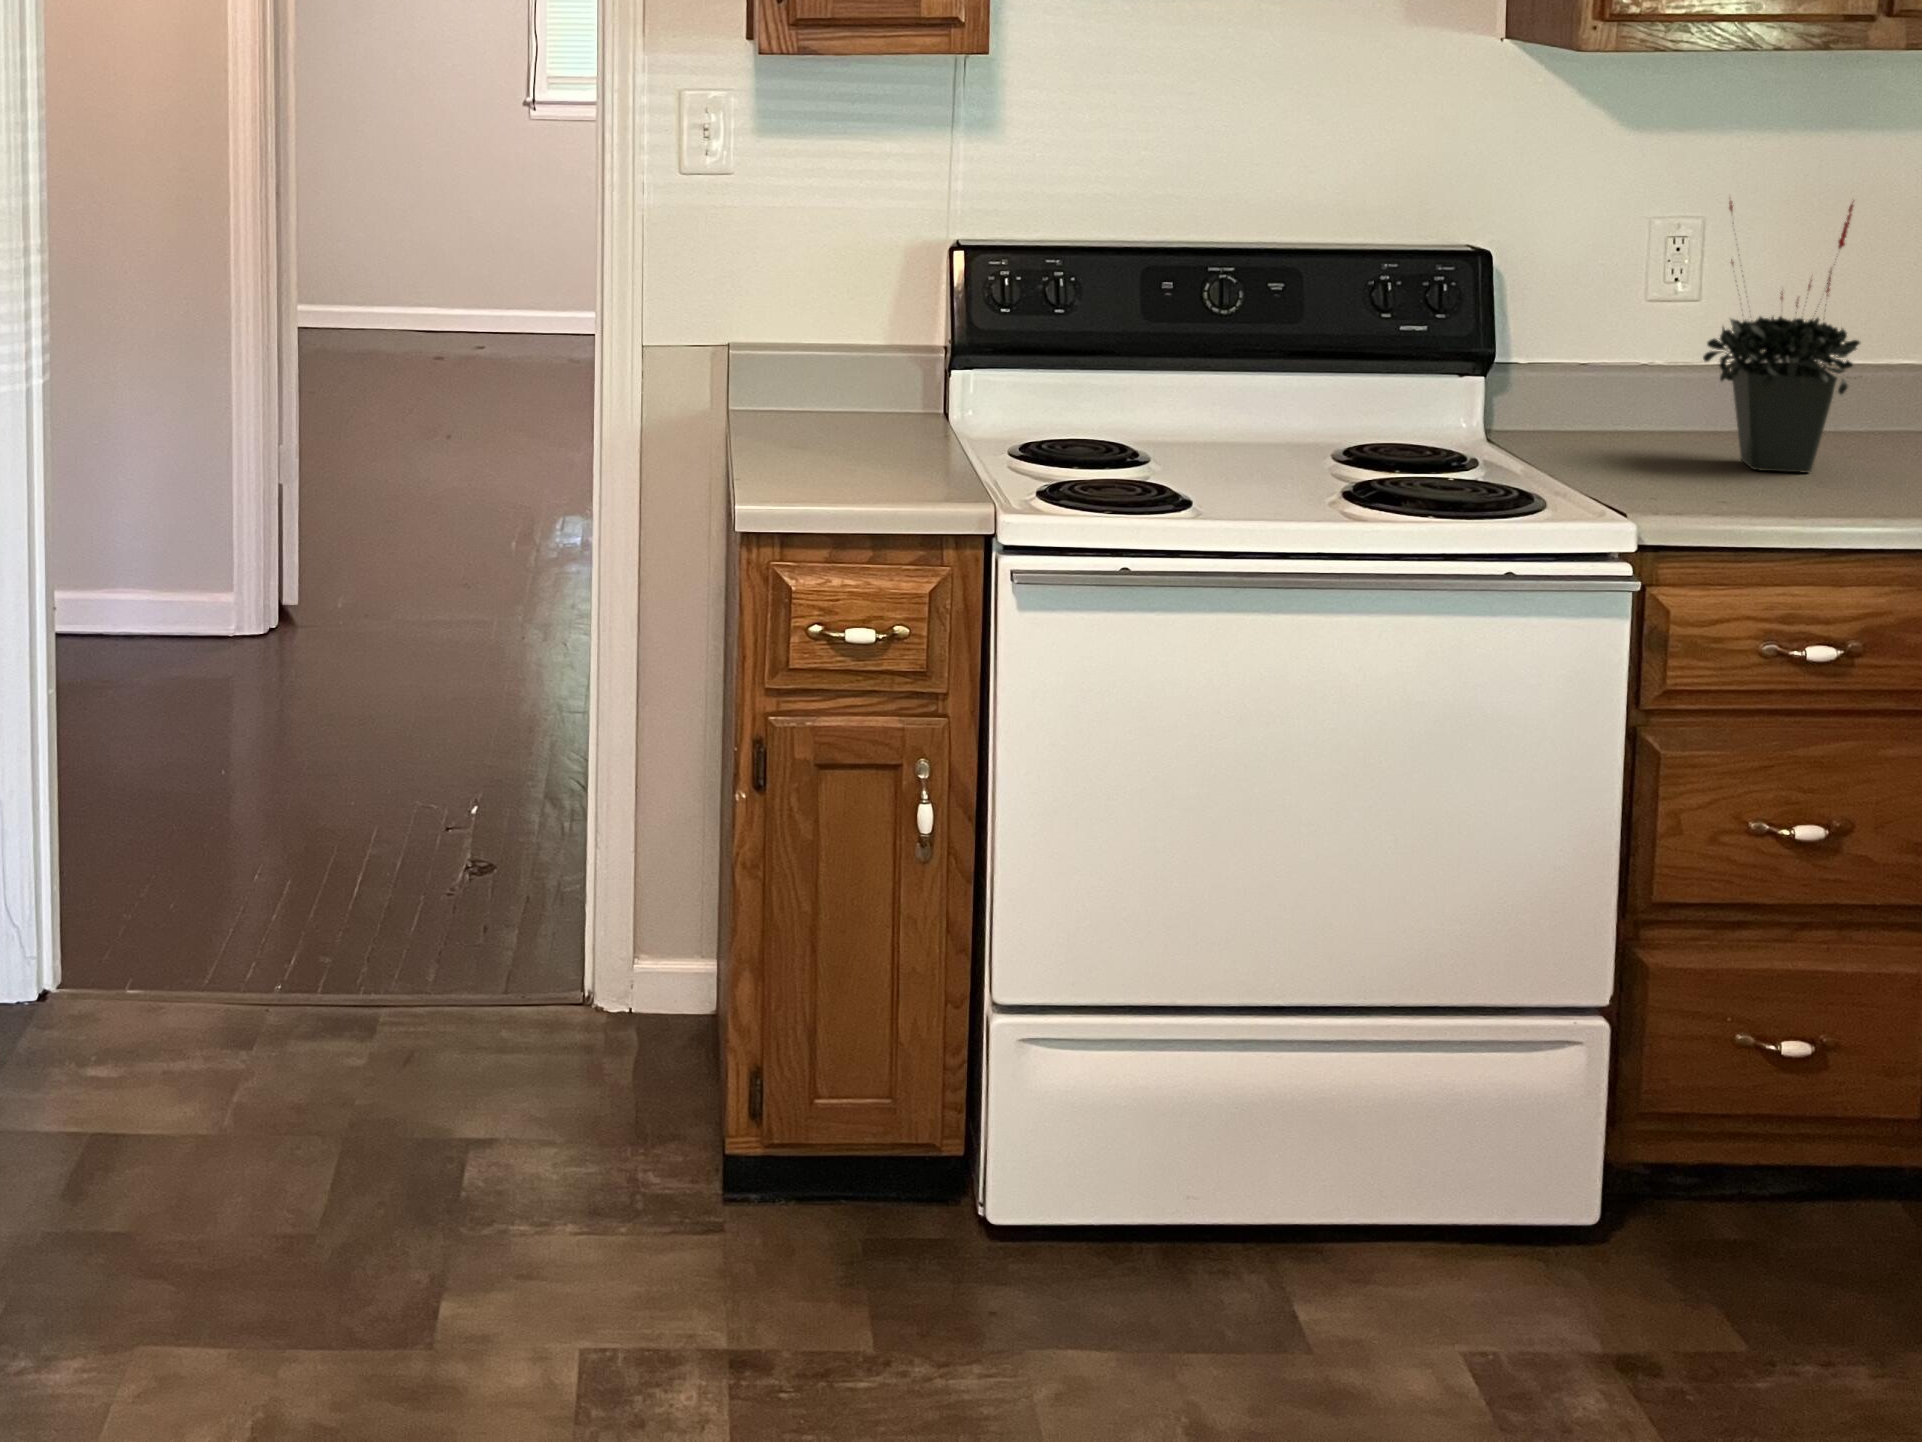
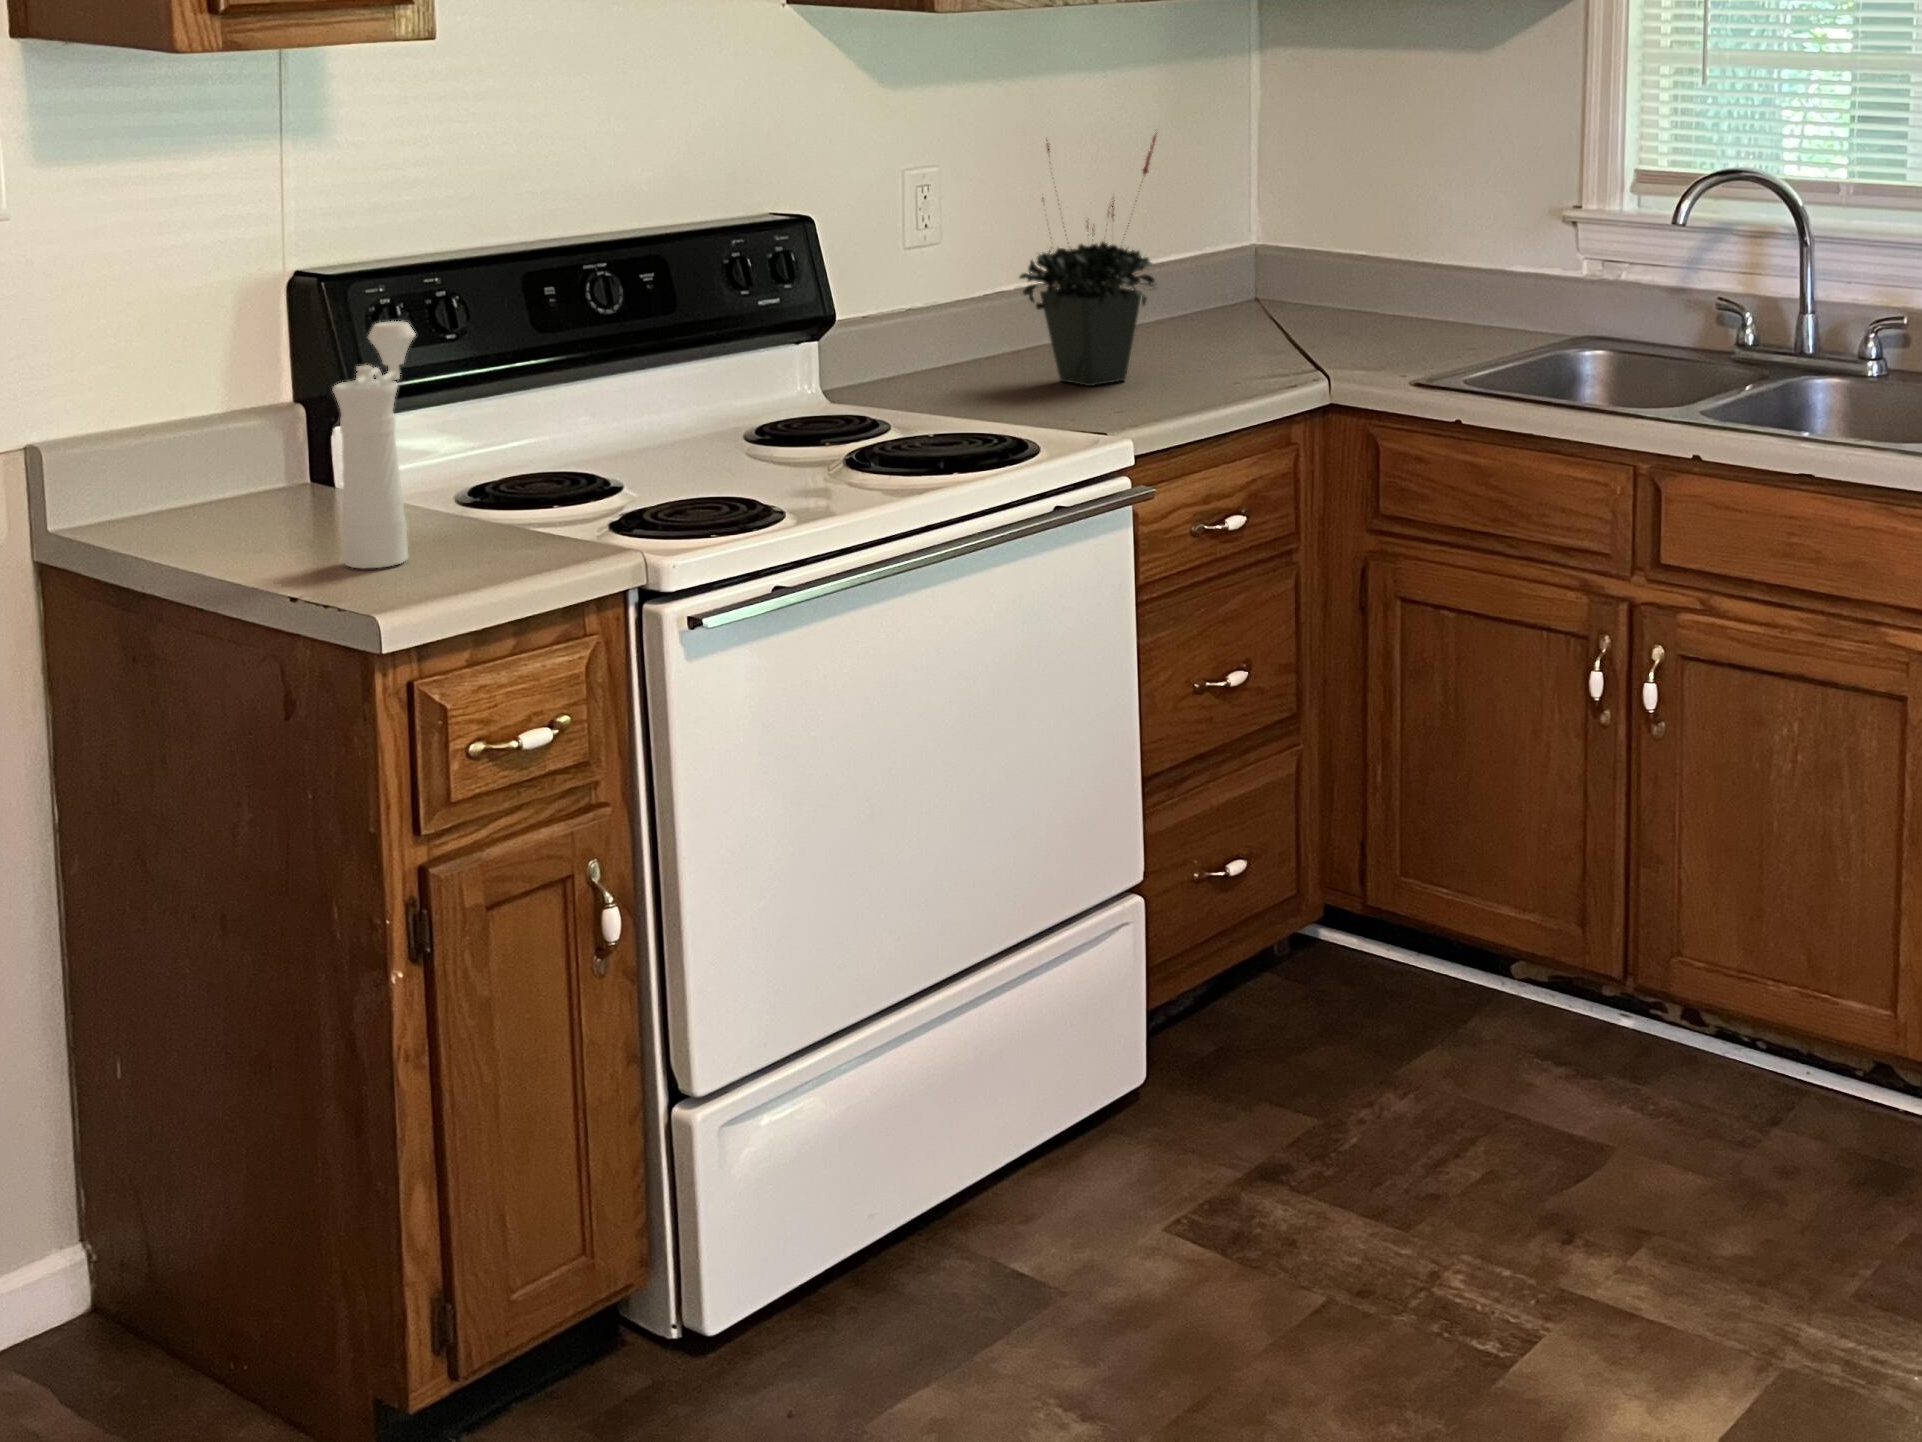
pepper mill: none [811,280,923,475] -> present [332,321,416,569]

